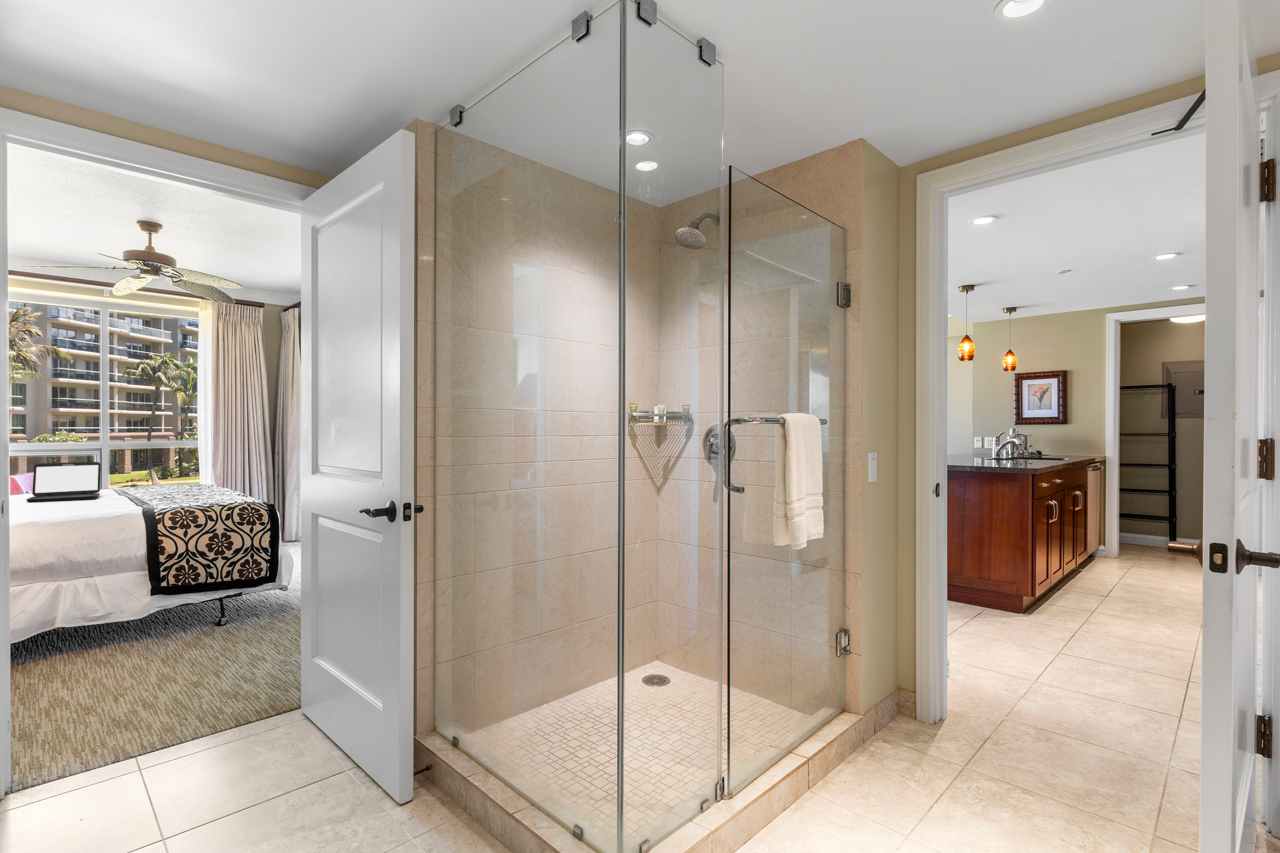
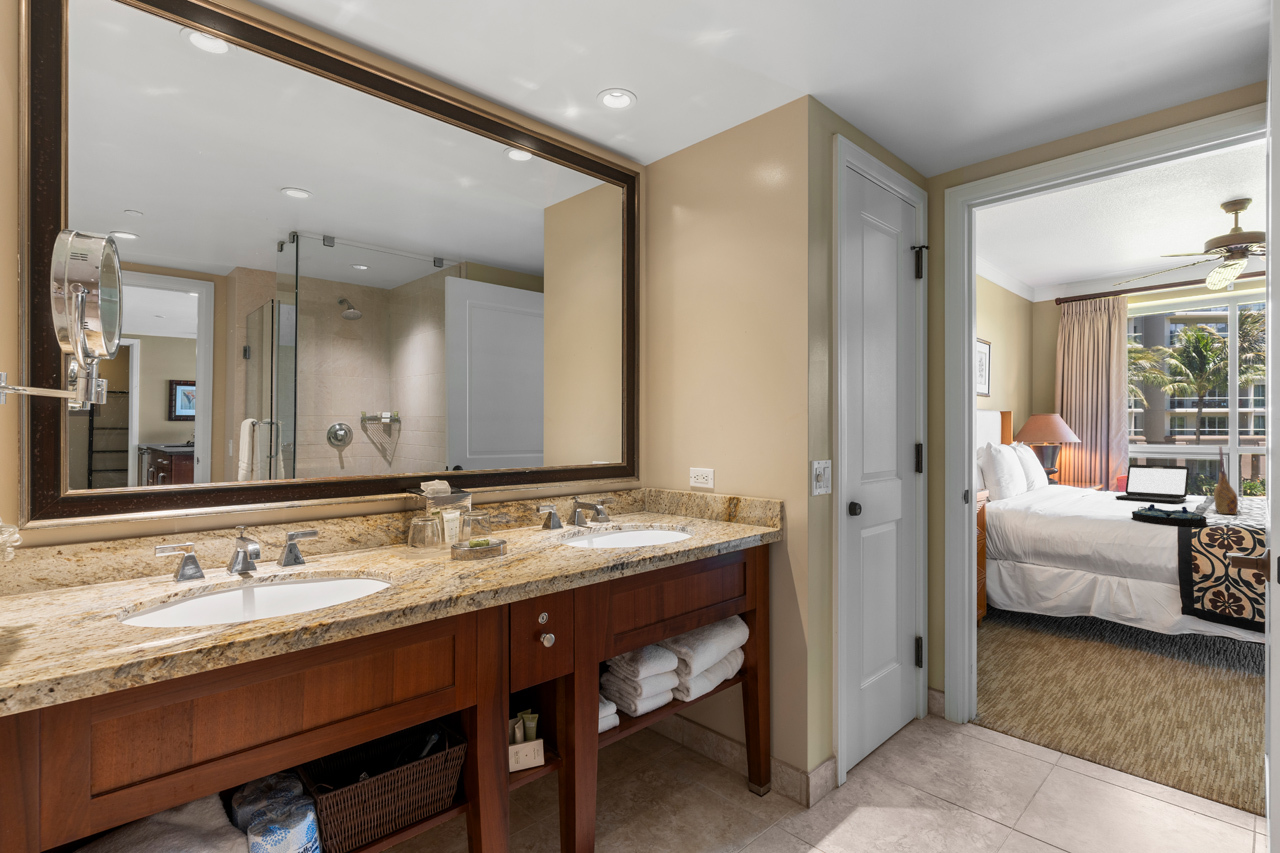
tote bag: none [138,440,164,502] -> present [1214,446,1238,514]
serving tray: none [90,497,166,517] -> present [1131,504,1208,527]

